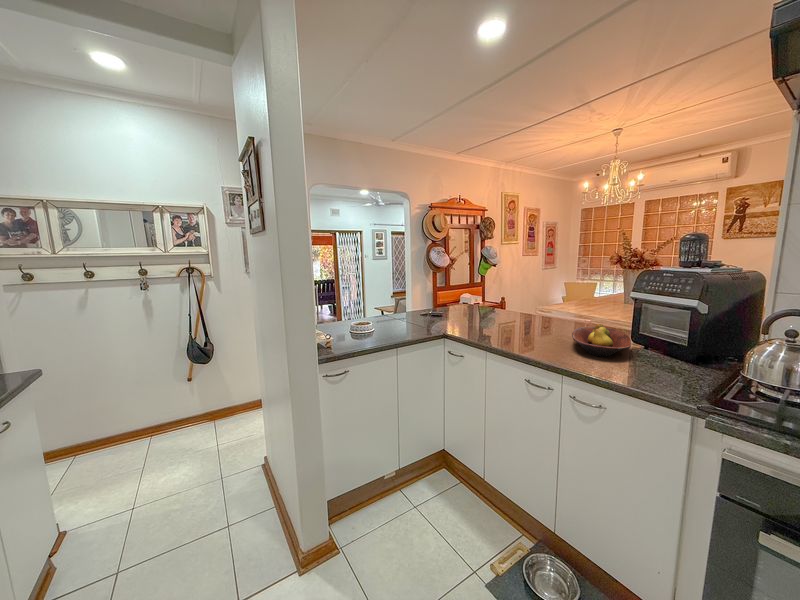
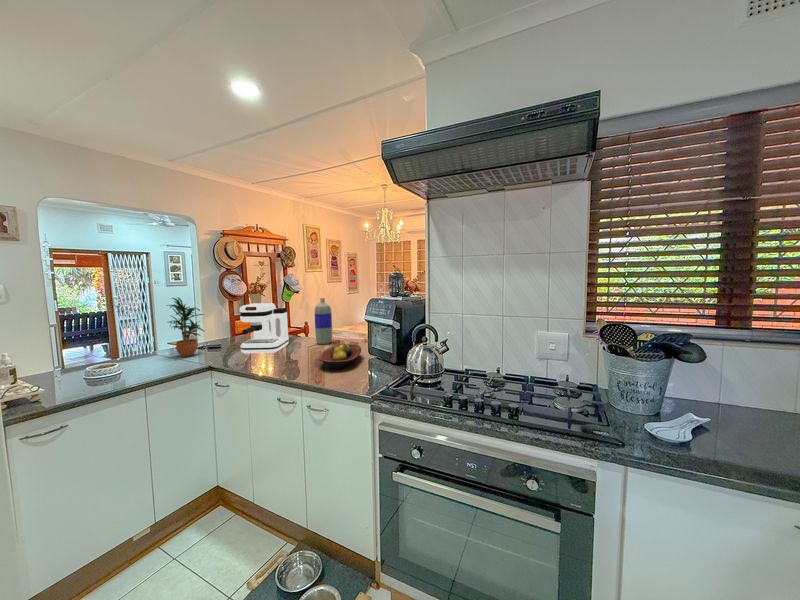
potted plant: none [401,264,432,321] -> present [167,297,204,357]
bottle: none [543,269,565,324] -> present [315,298,332,344]
coffee maker: none [466,273,513,328] -> present [240,303,289,354]

